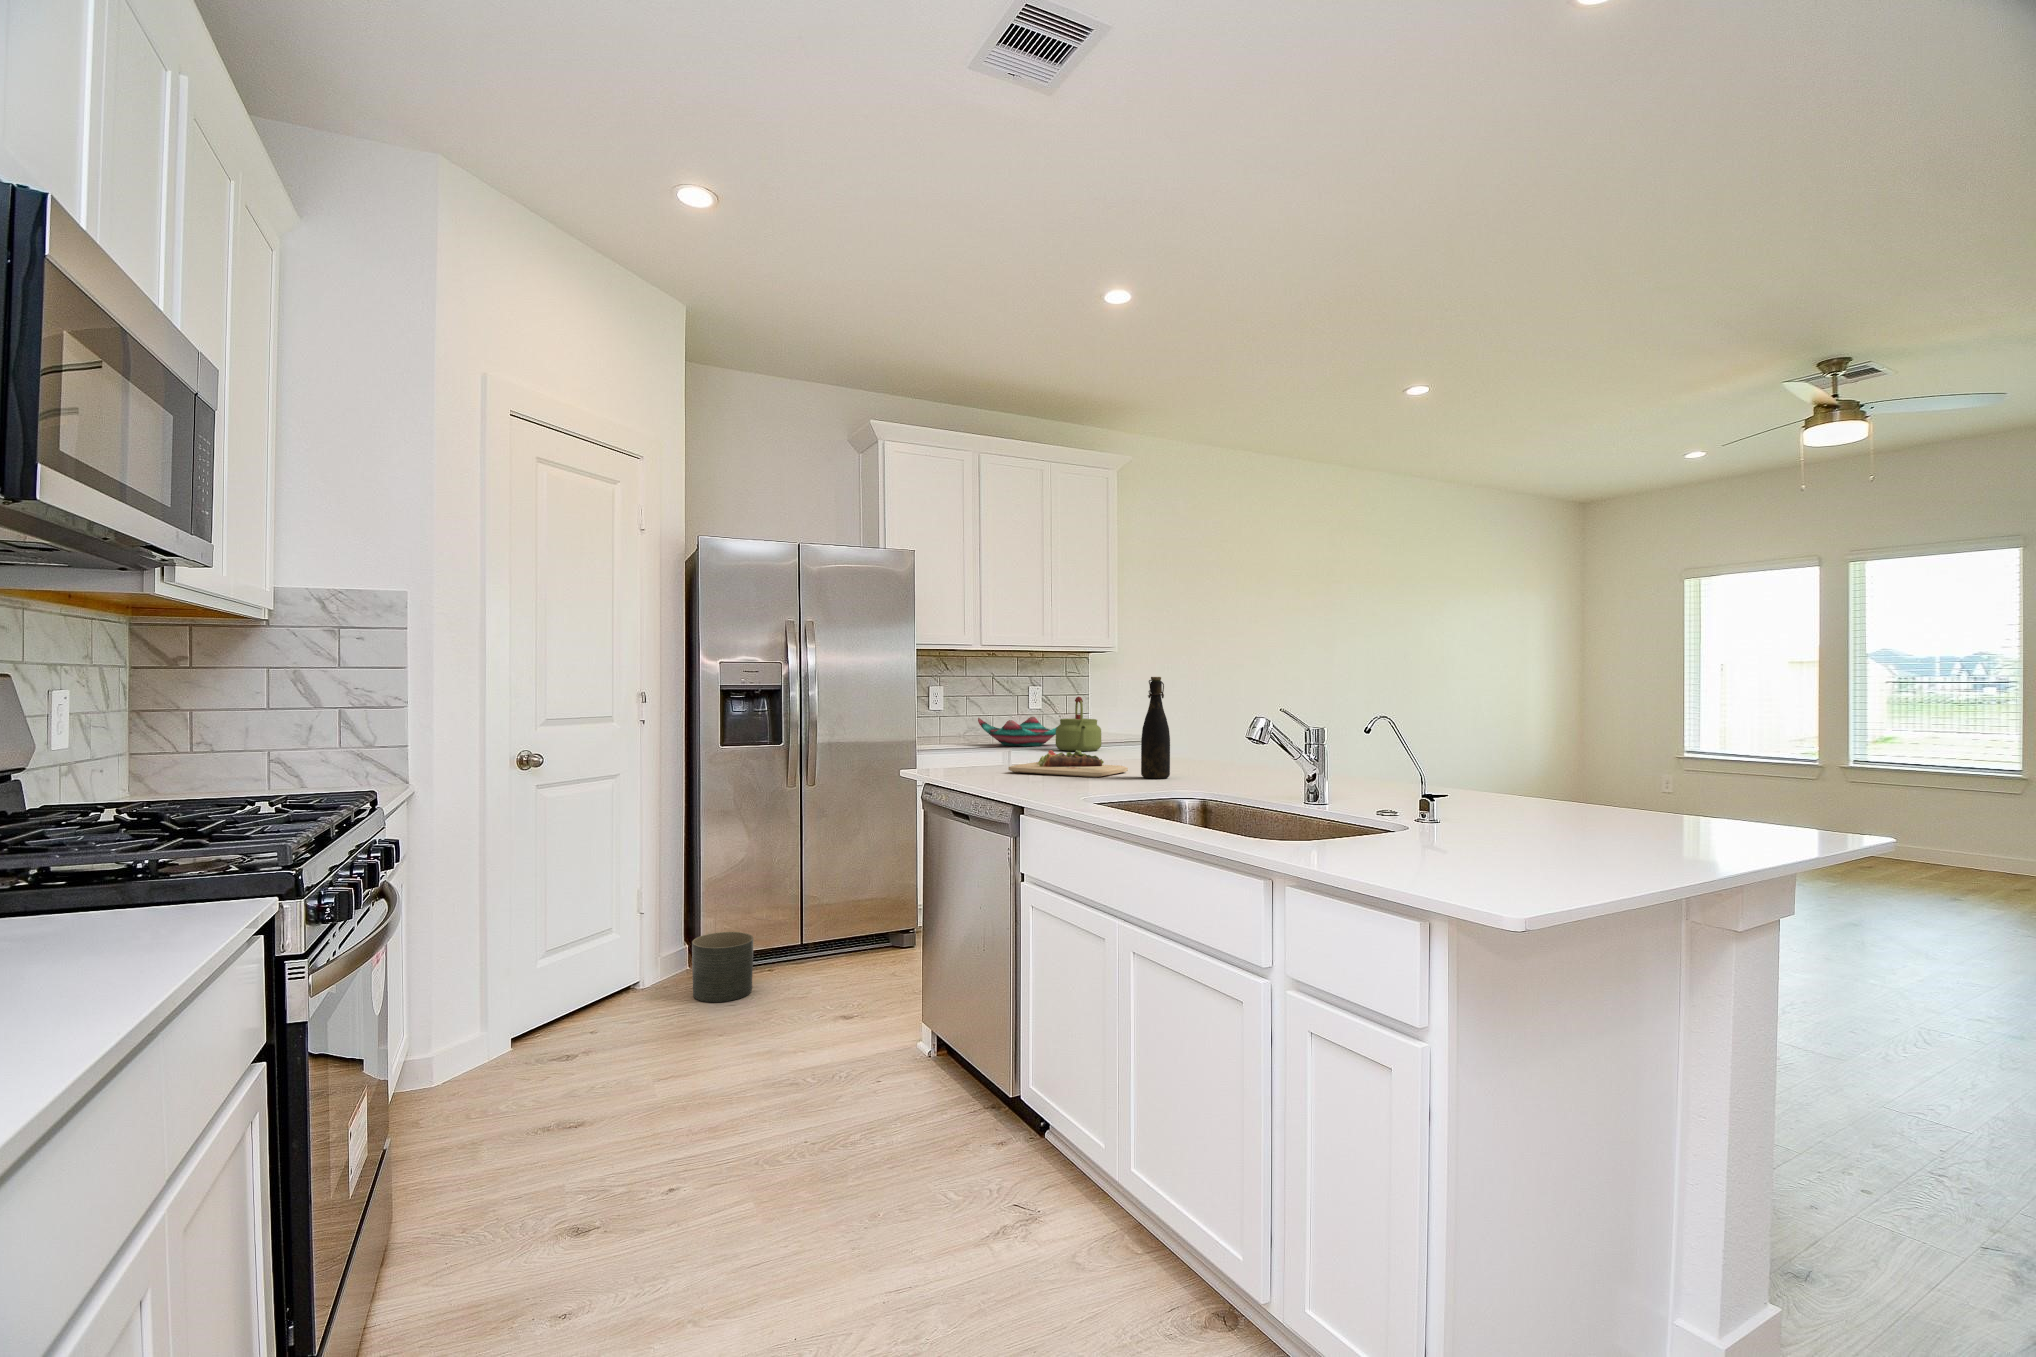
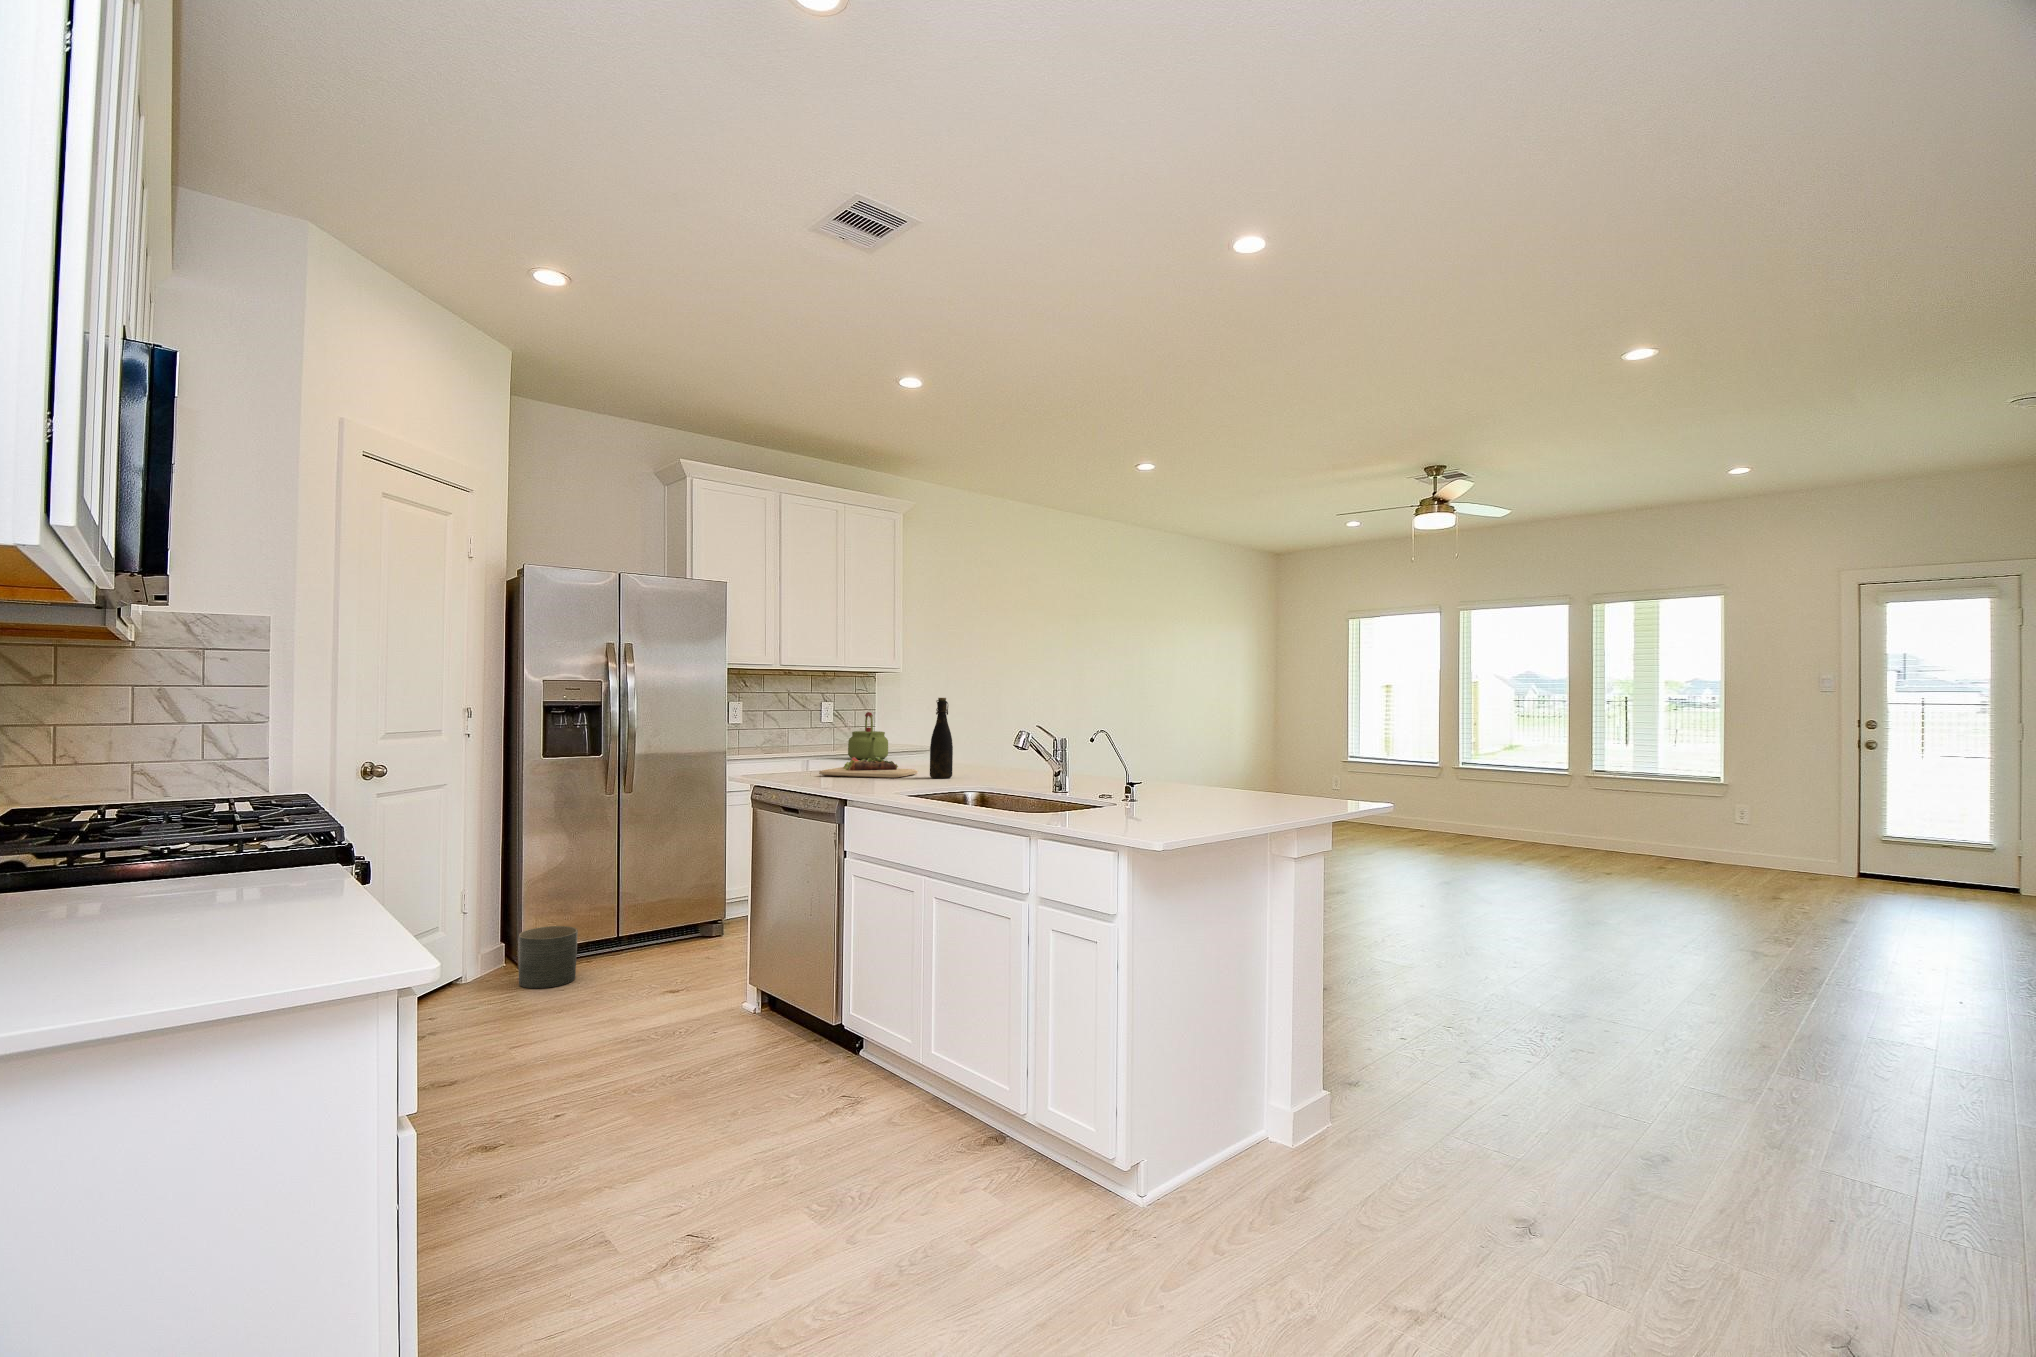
decorative bowl: present [978,717,1056,747] -> none [774,730,856,756]

